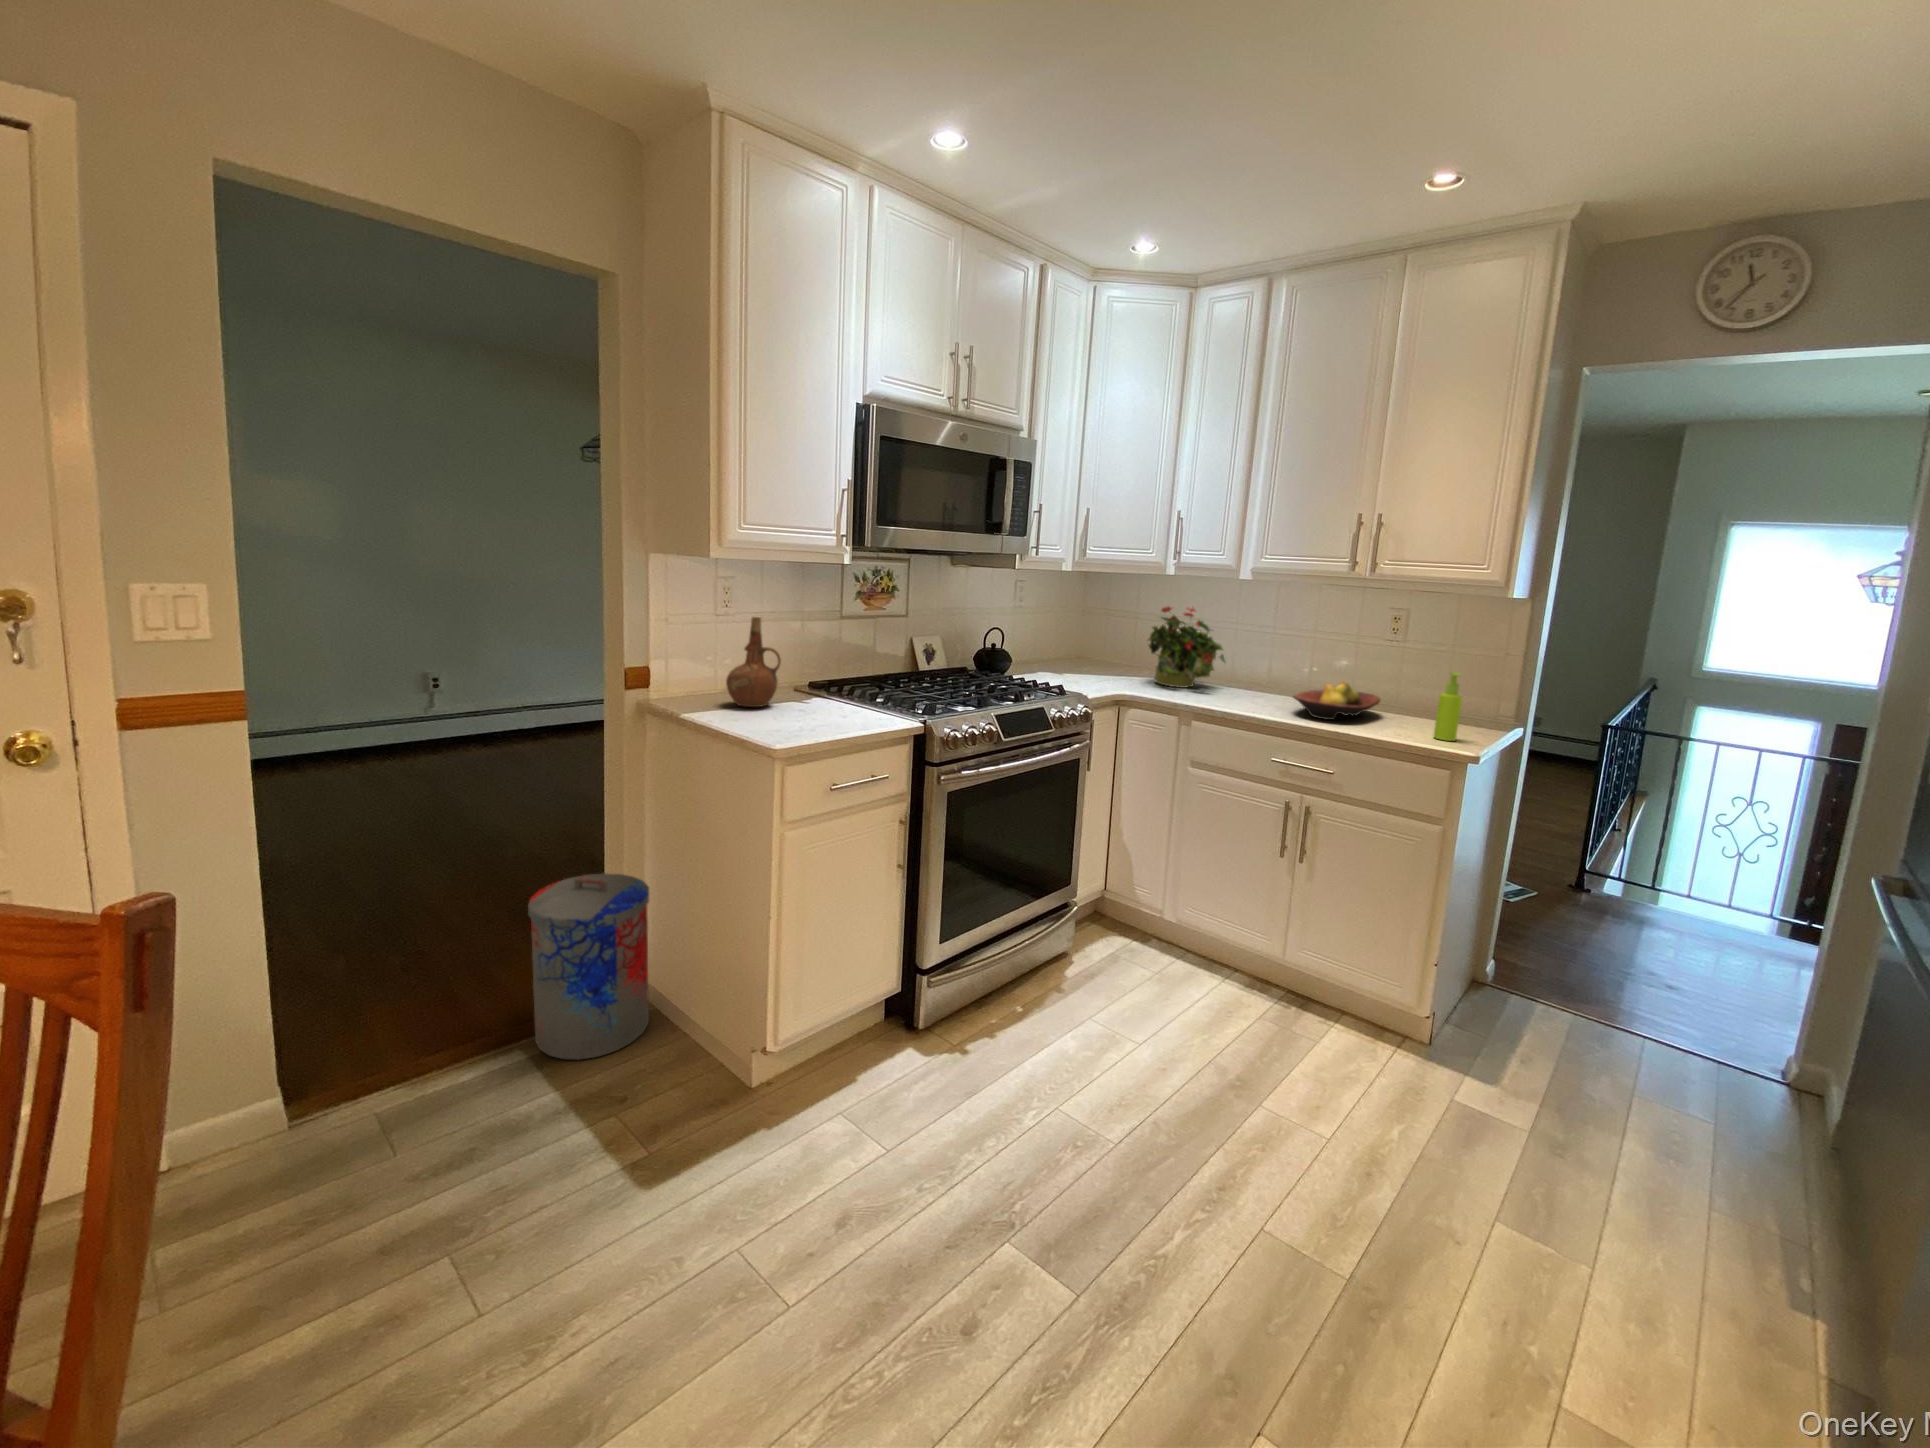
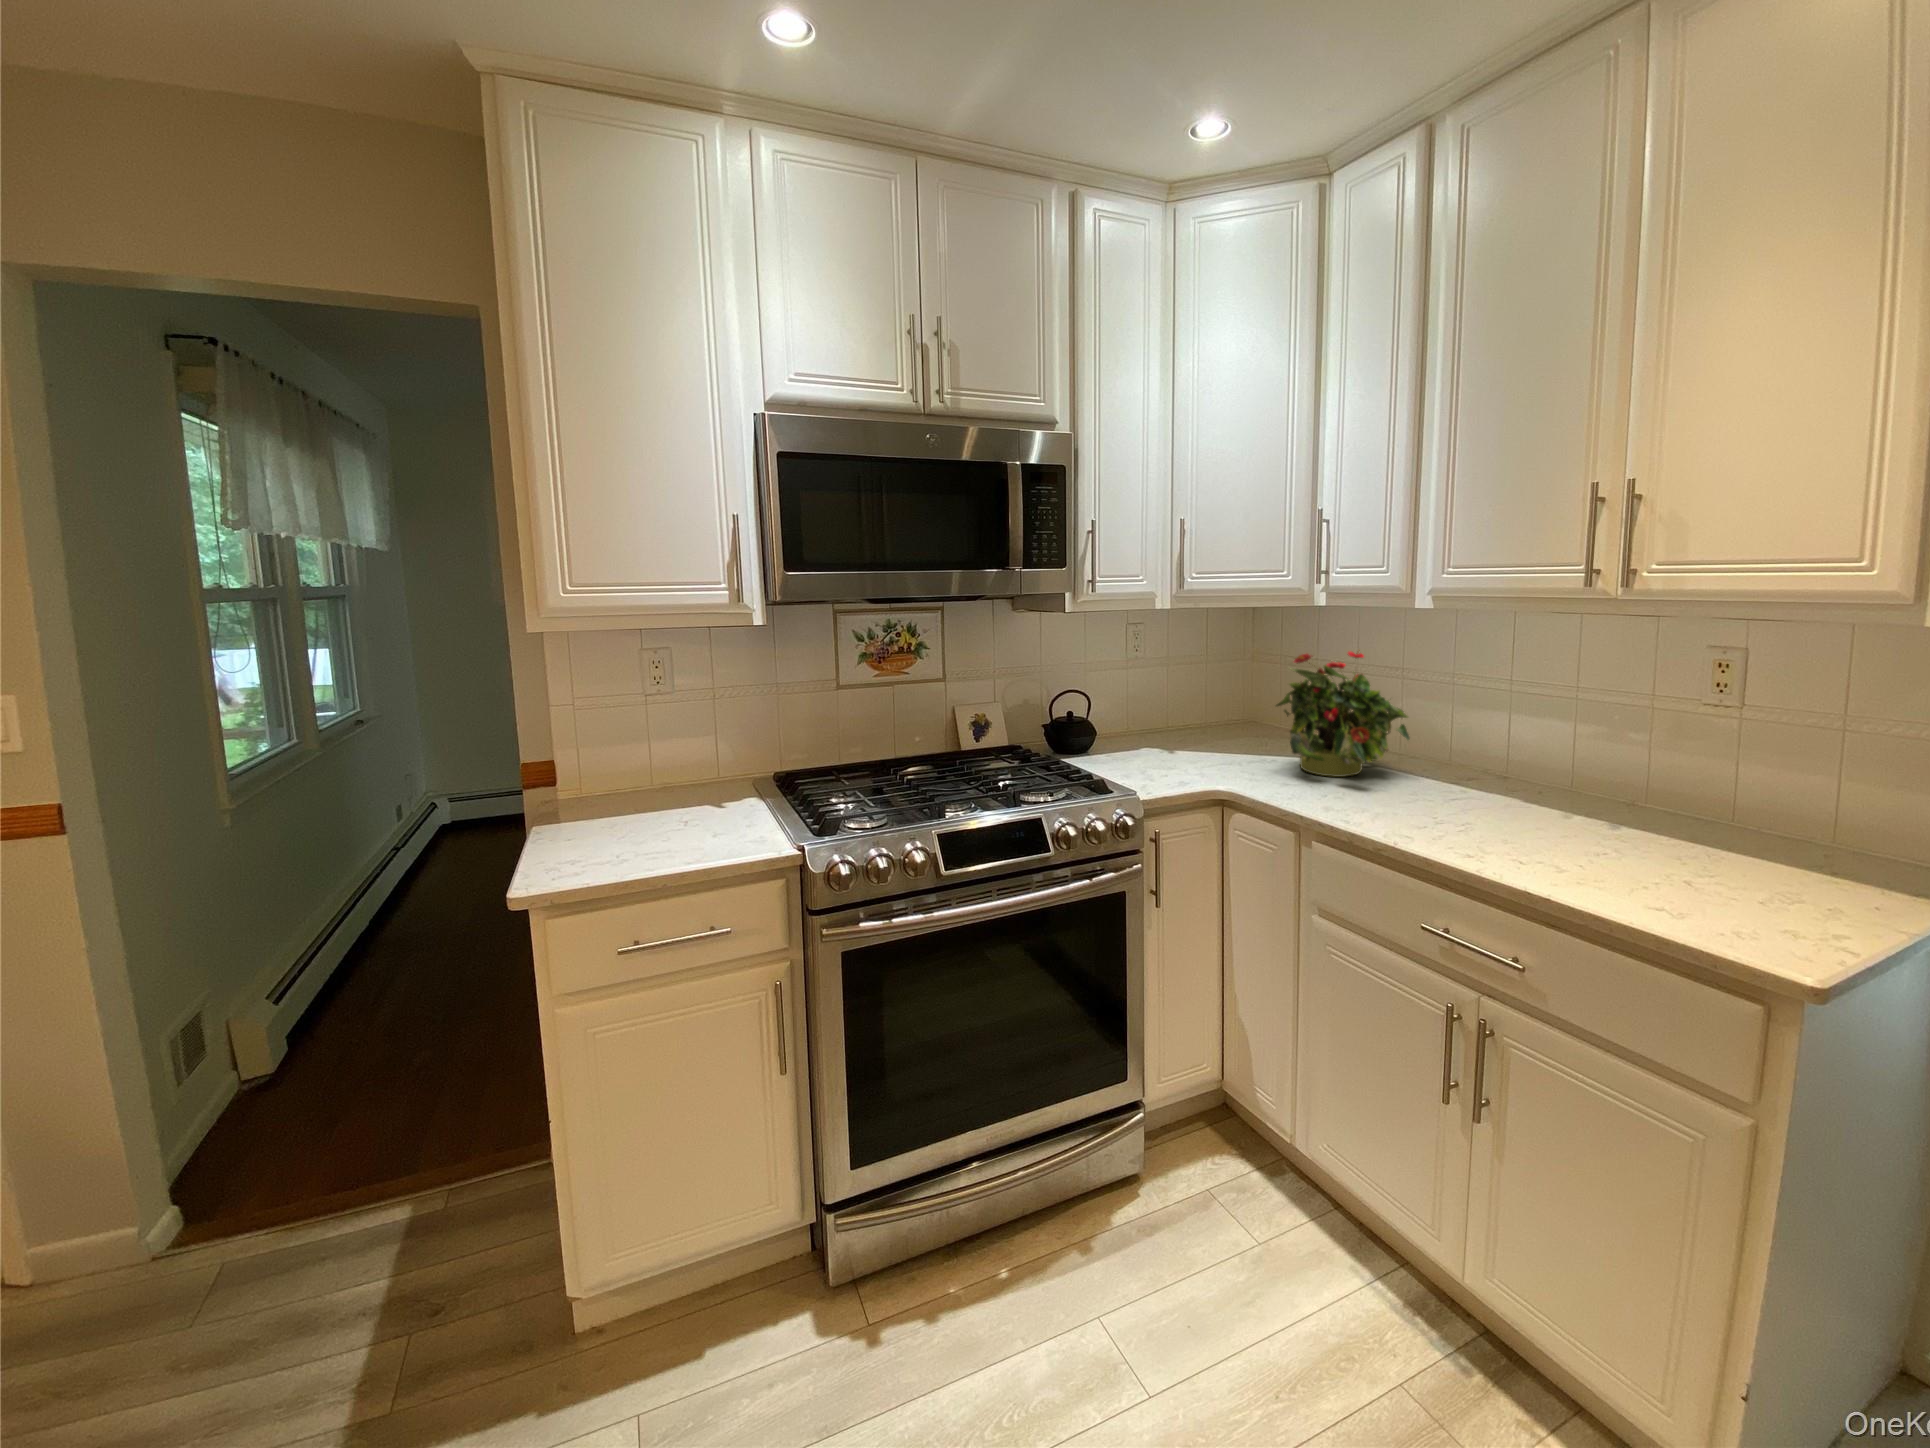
ceramic pitcher: present [726,617,781,707] -> none [608,702,678,818]
soap dispenser: present [1434,672,1462,741] -> none [1749,785,1813,931]
fruit bowl: present [1293,681,1380,720] -> none [1473,782,1669,858]
trash can: present [528,873,649,1060] -> none [404,1003,571,1240]

